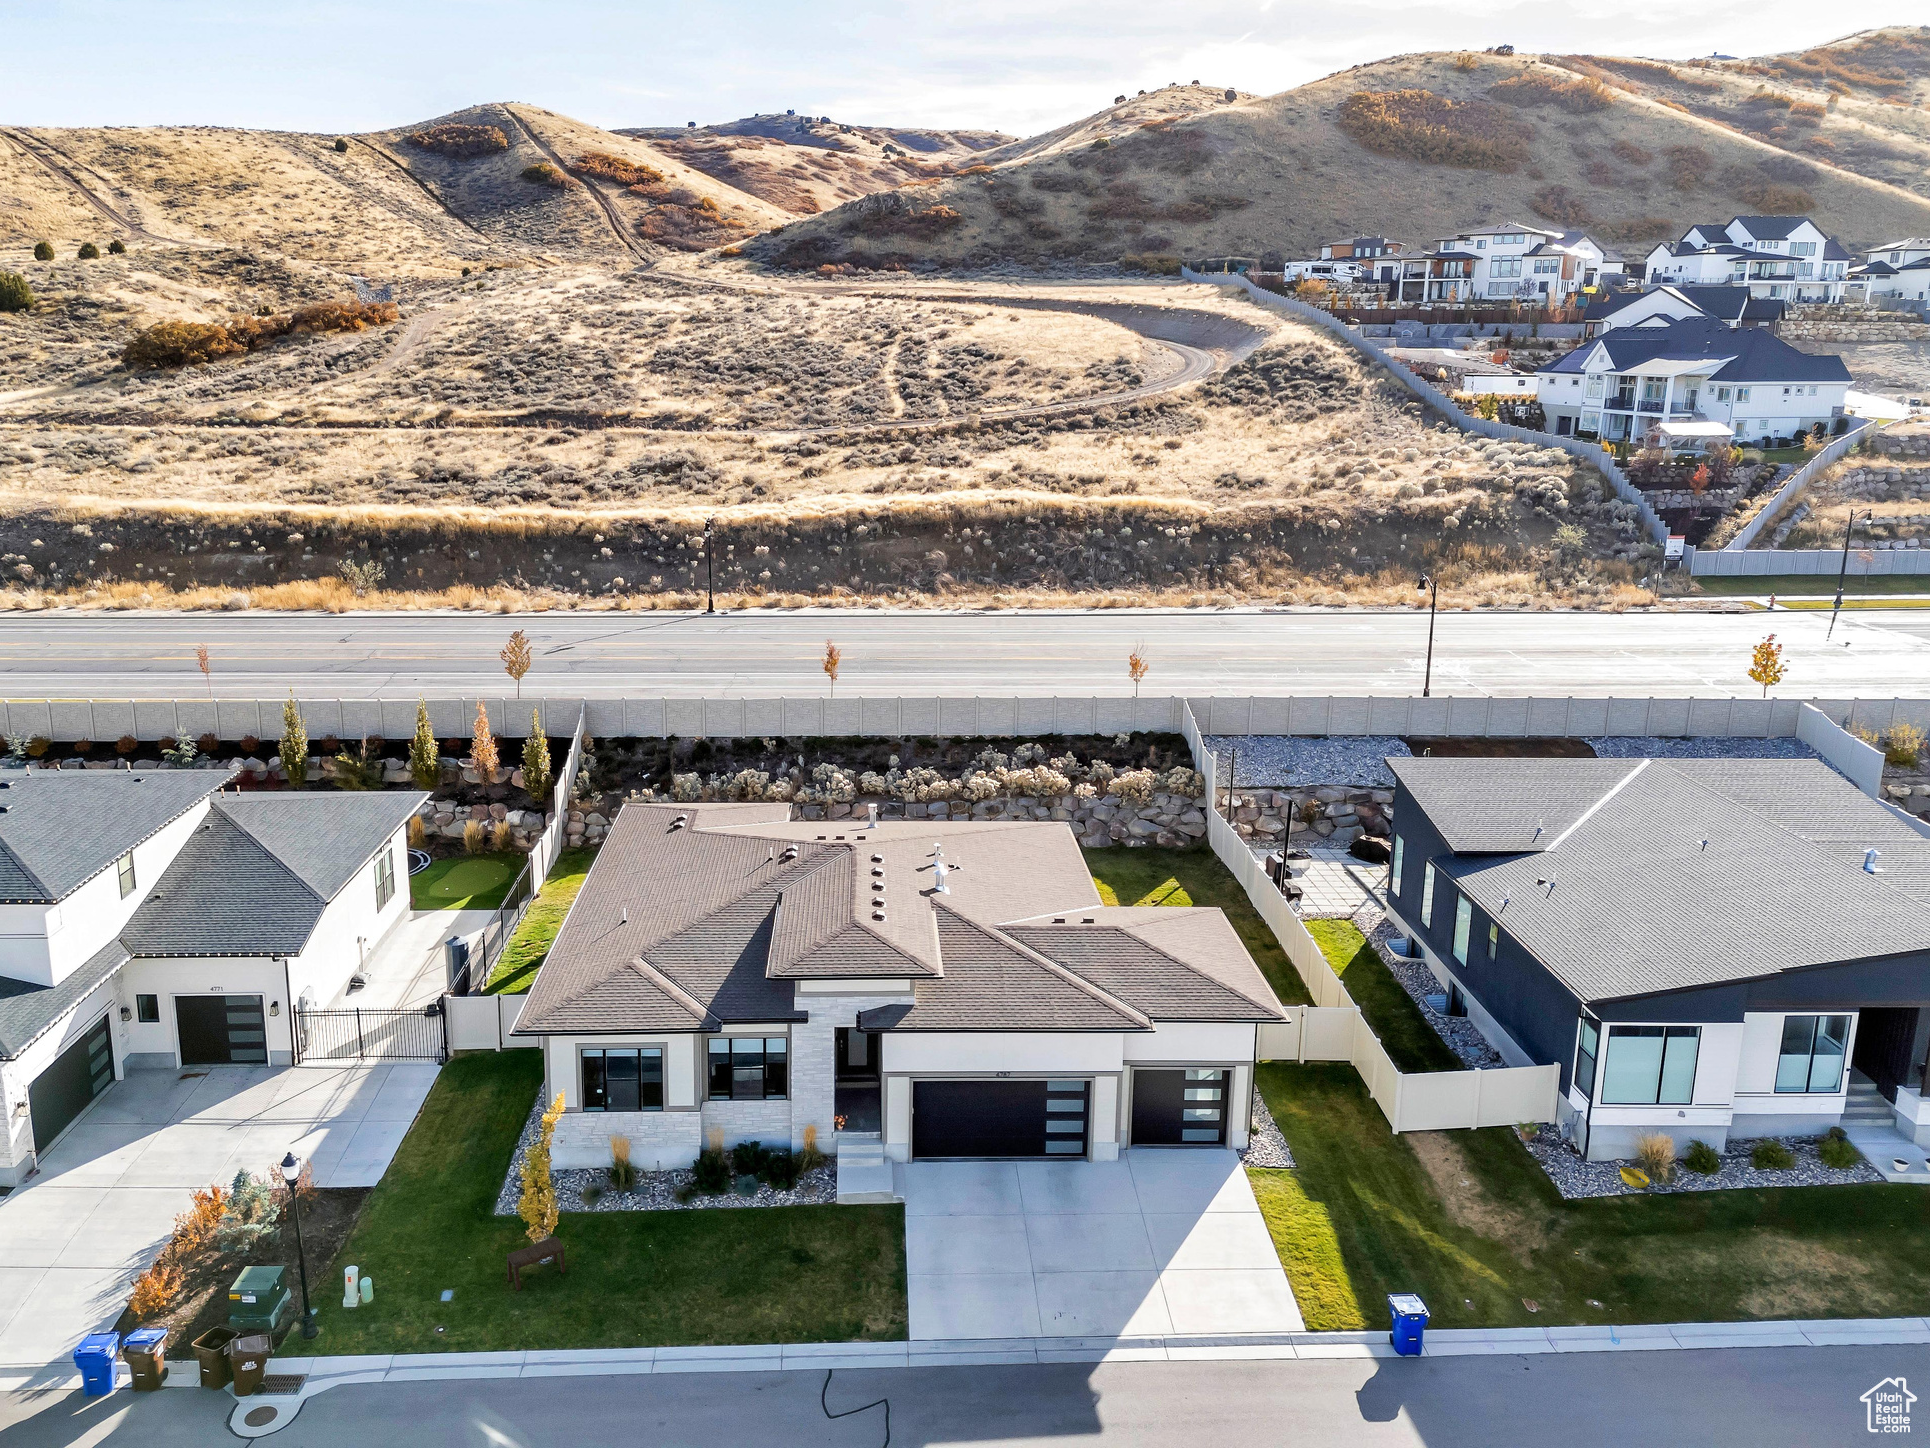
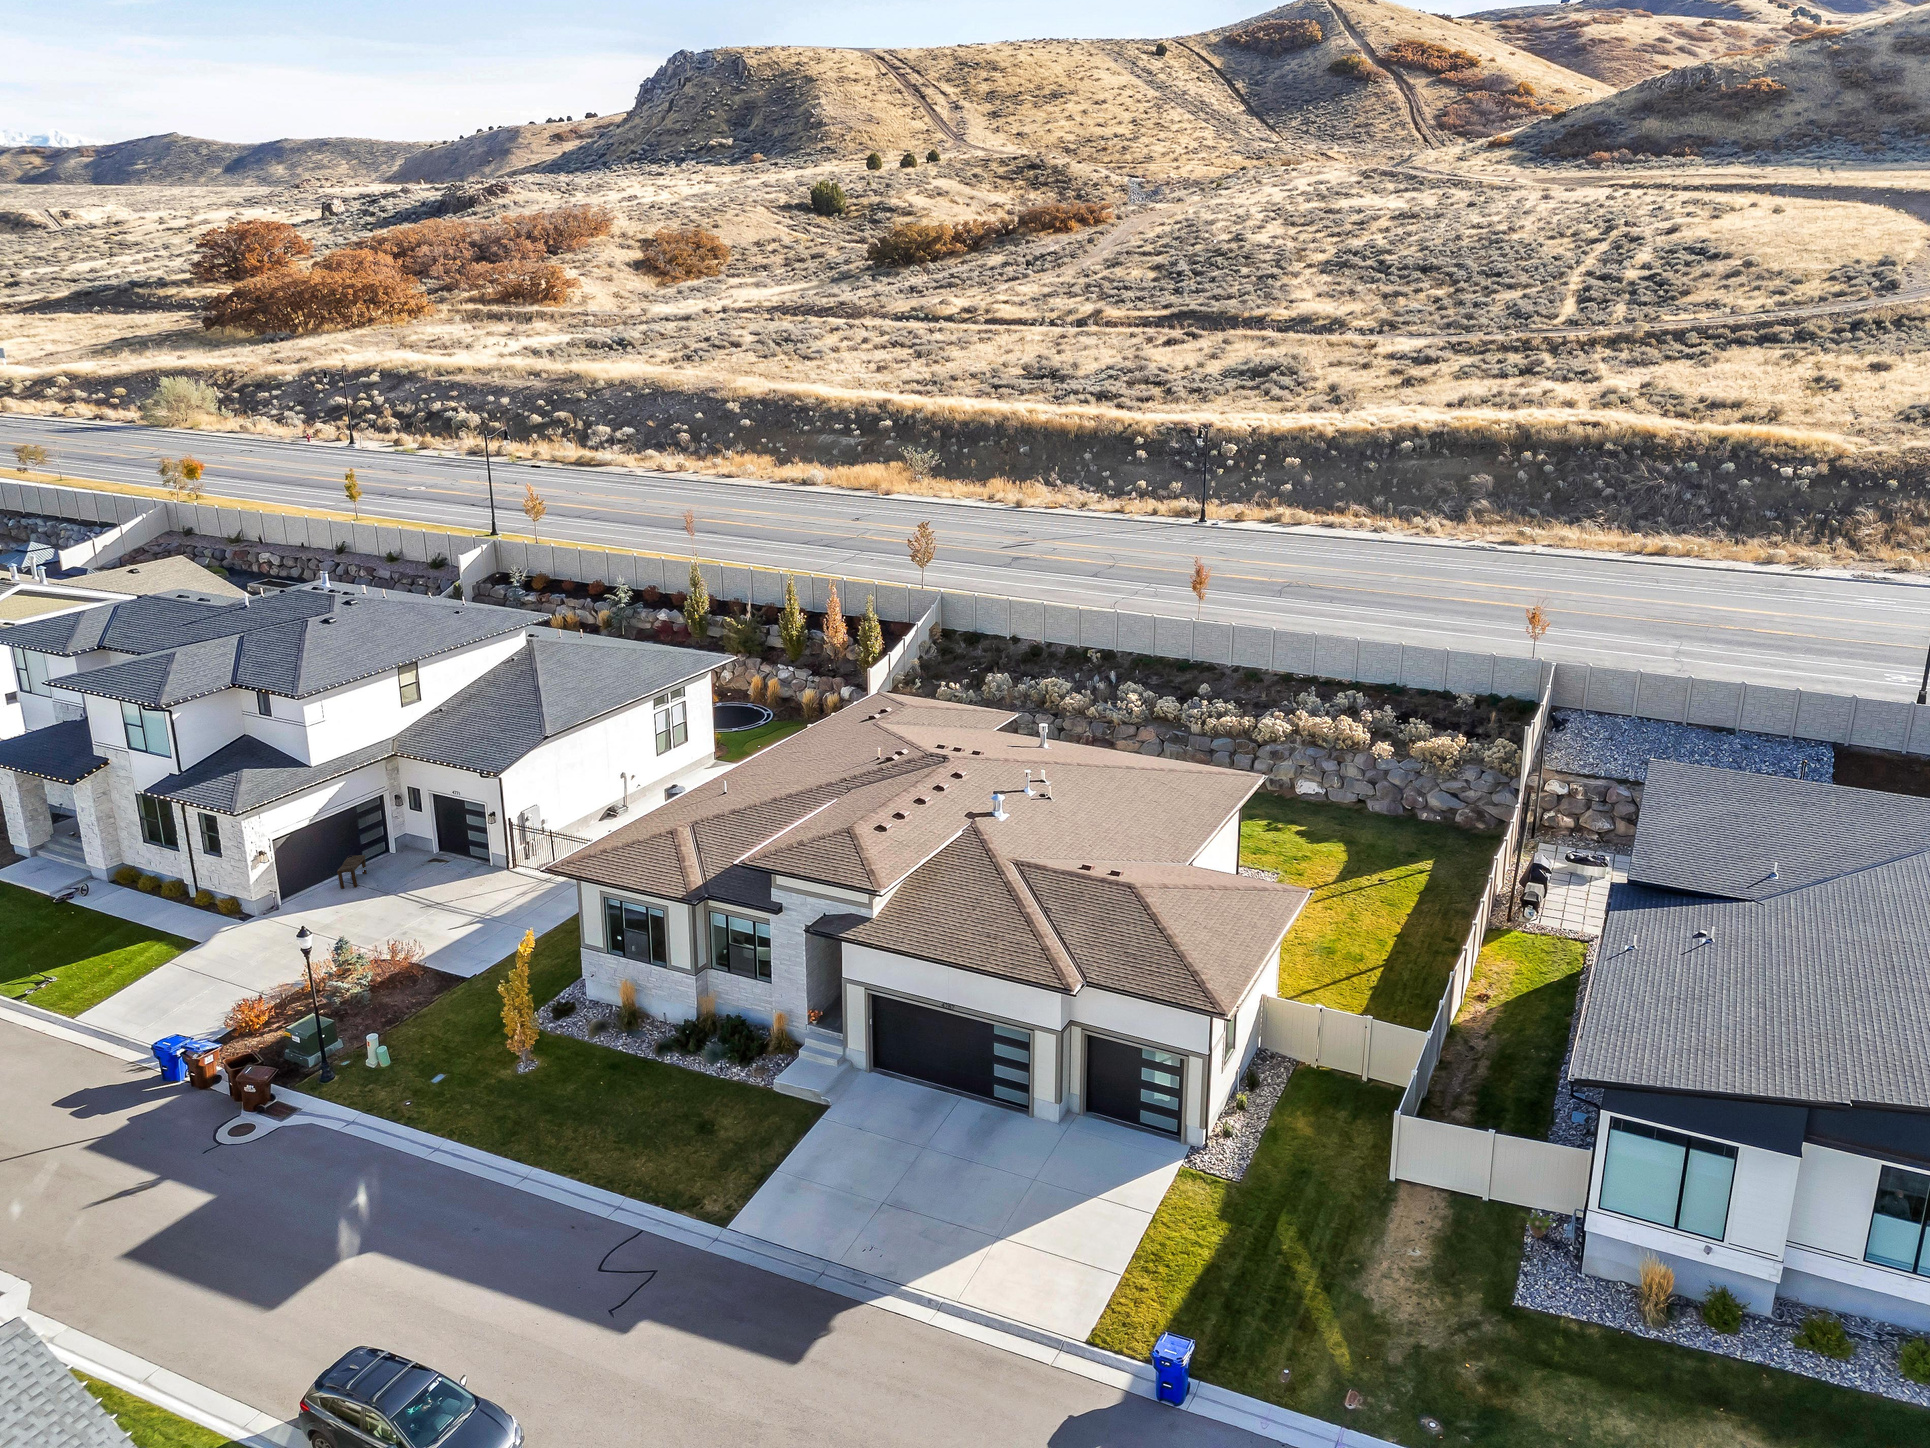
basket: present [1620,1167,1650,1188] -> none [1605,1299,1634,1329]
bench: present [507,1236,565,1291] -> present [337,855,367,889]

